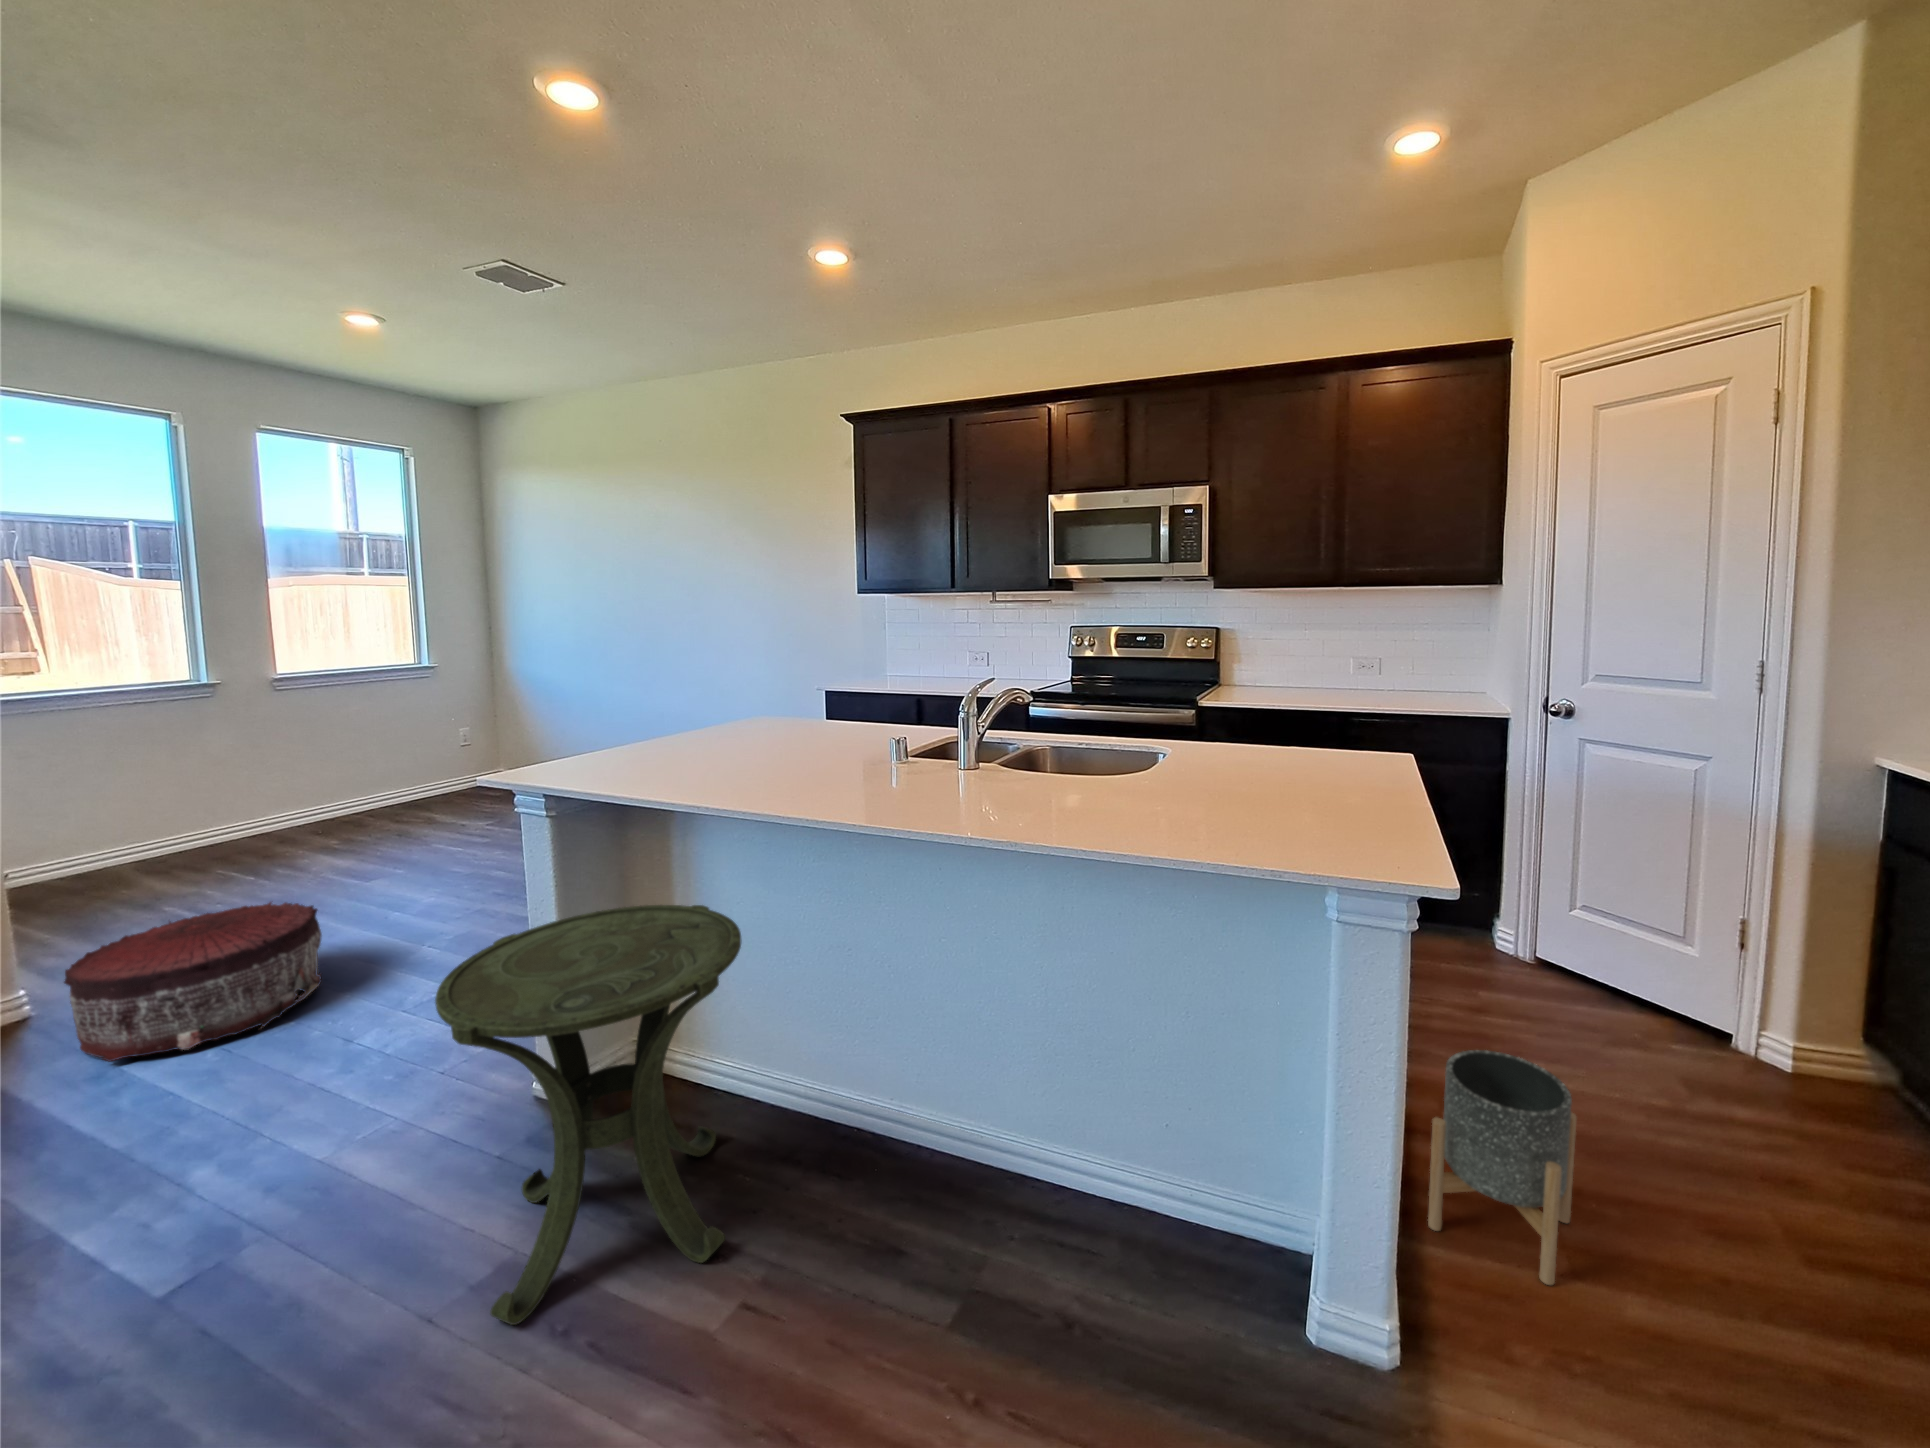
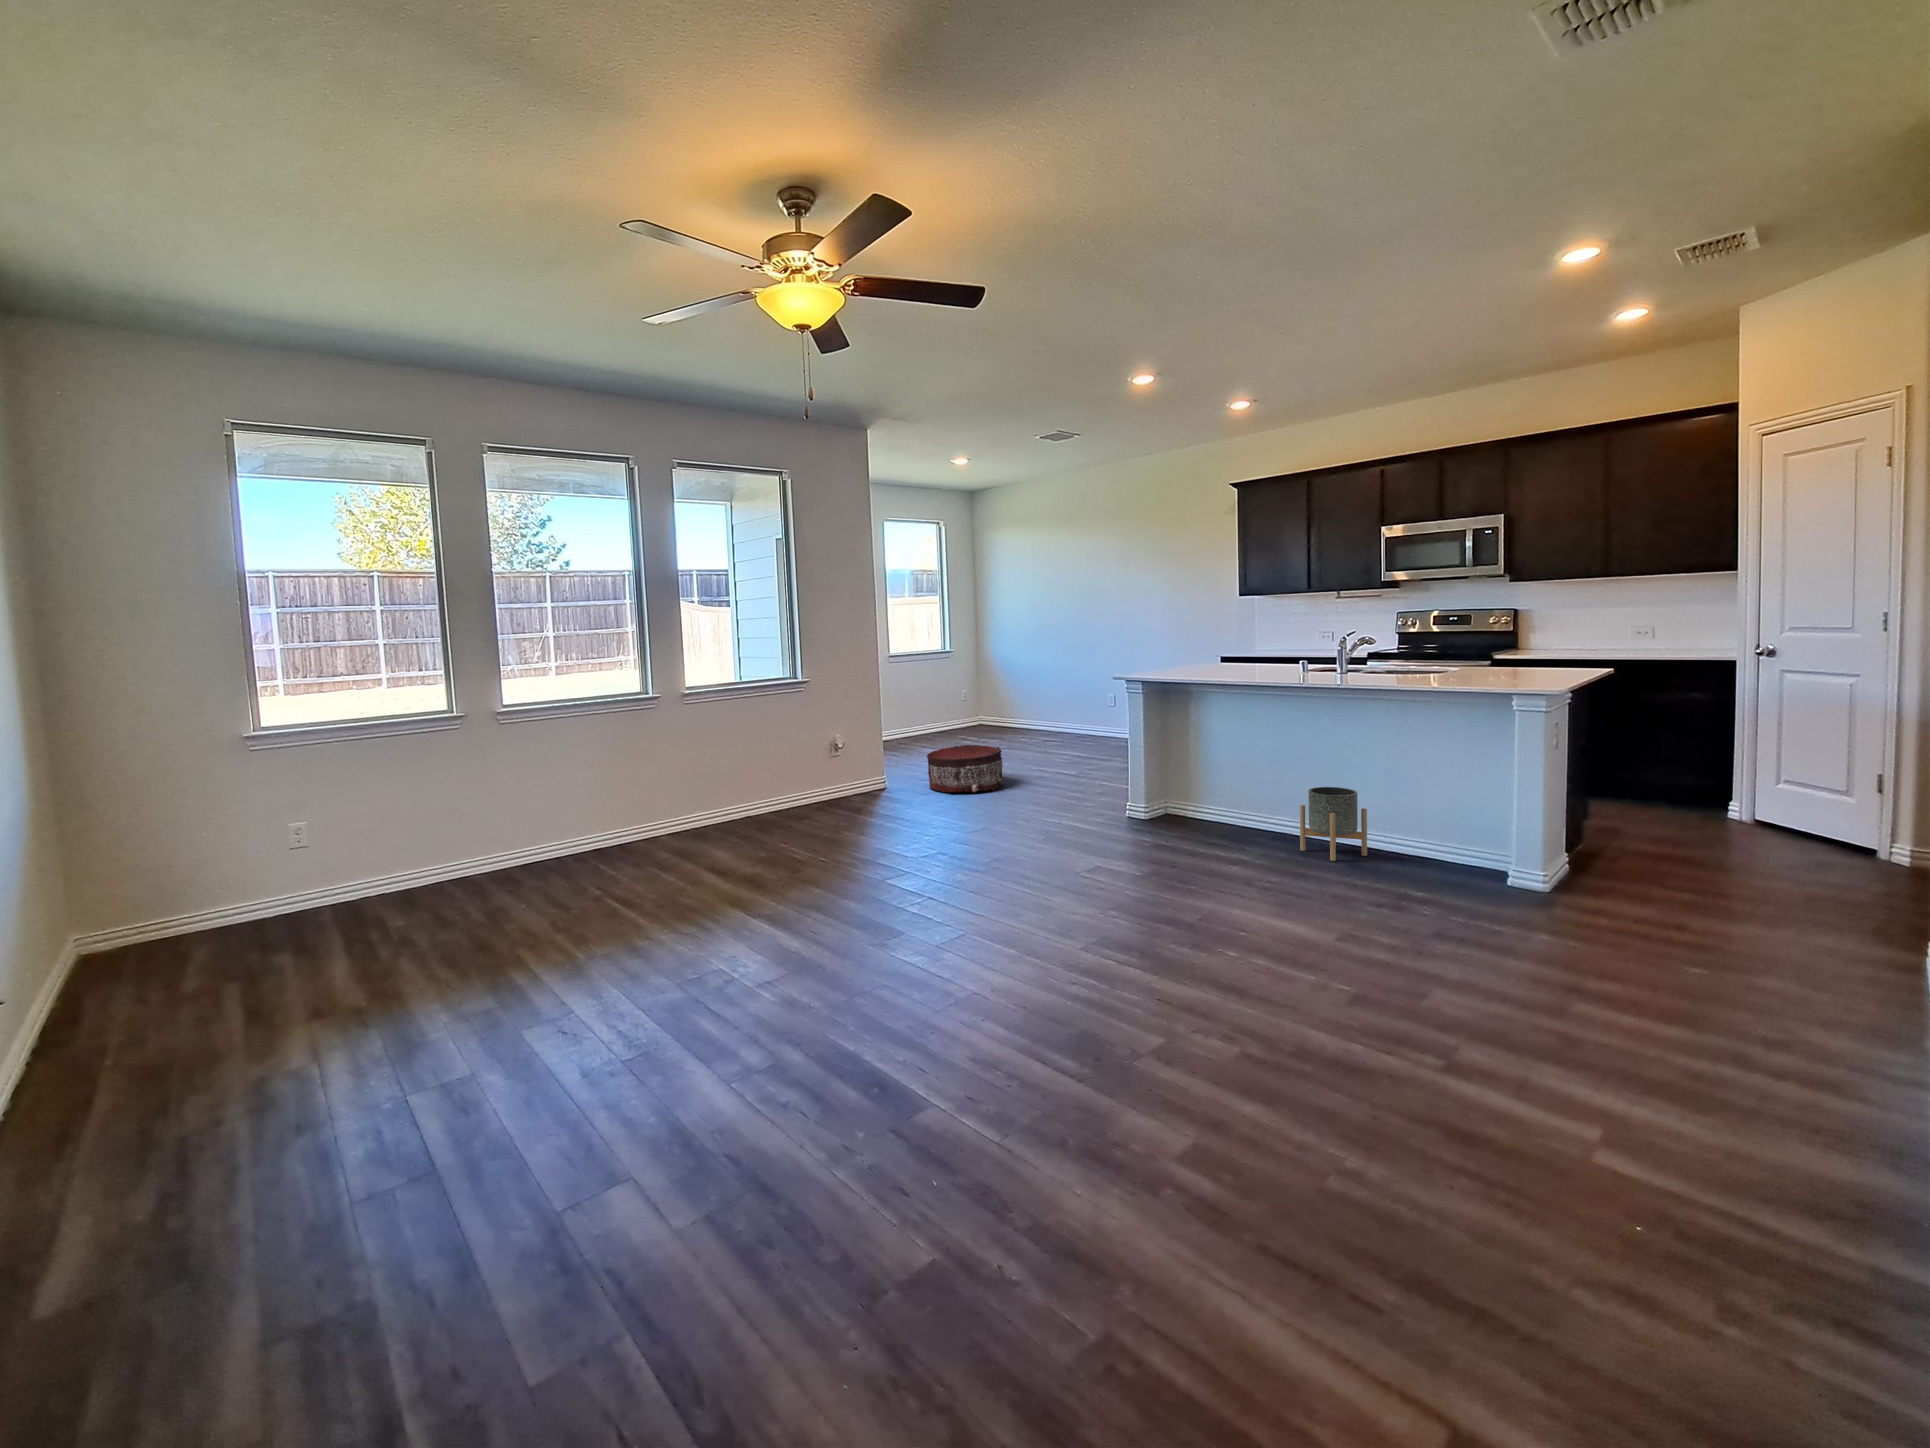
side table: present [435,905,741,1325] -> none [1141,724,1245,845]
planter: present [1428,1050,1576,1285] -> present [1300,787,1367,861]

